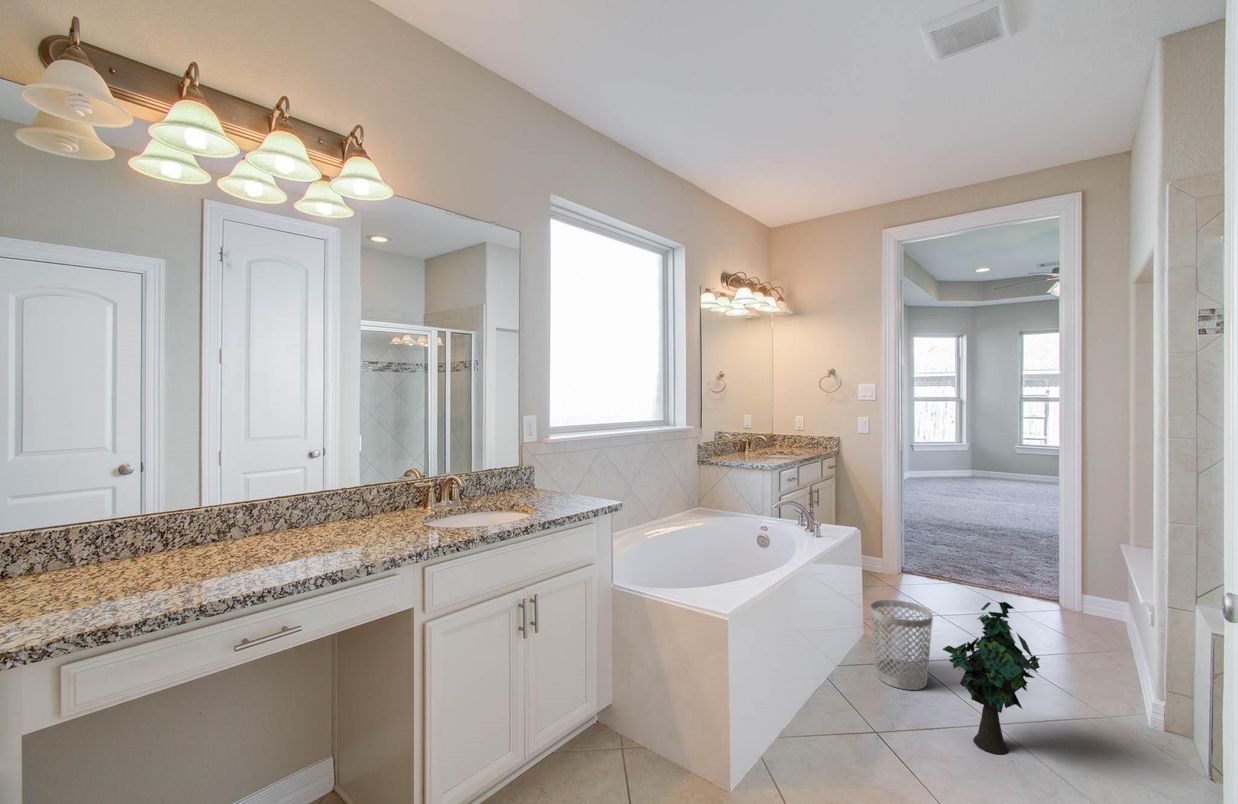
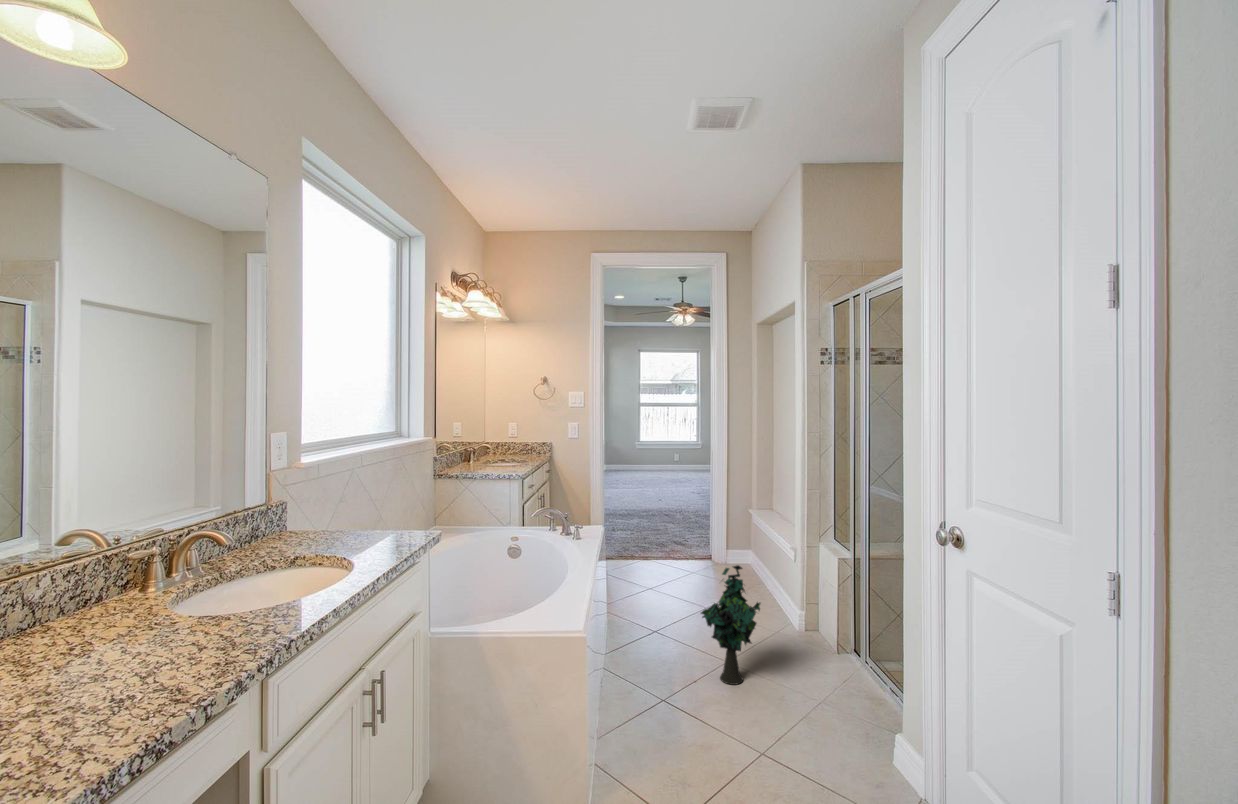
wastebasket: present [870,600,933,690] -> none [627,580,674,655]

